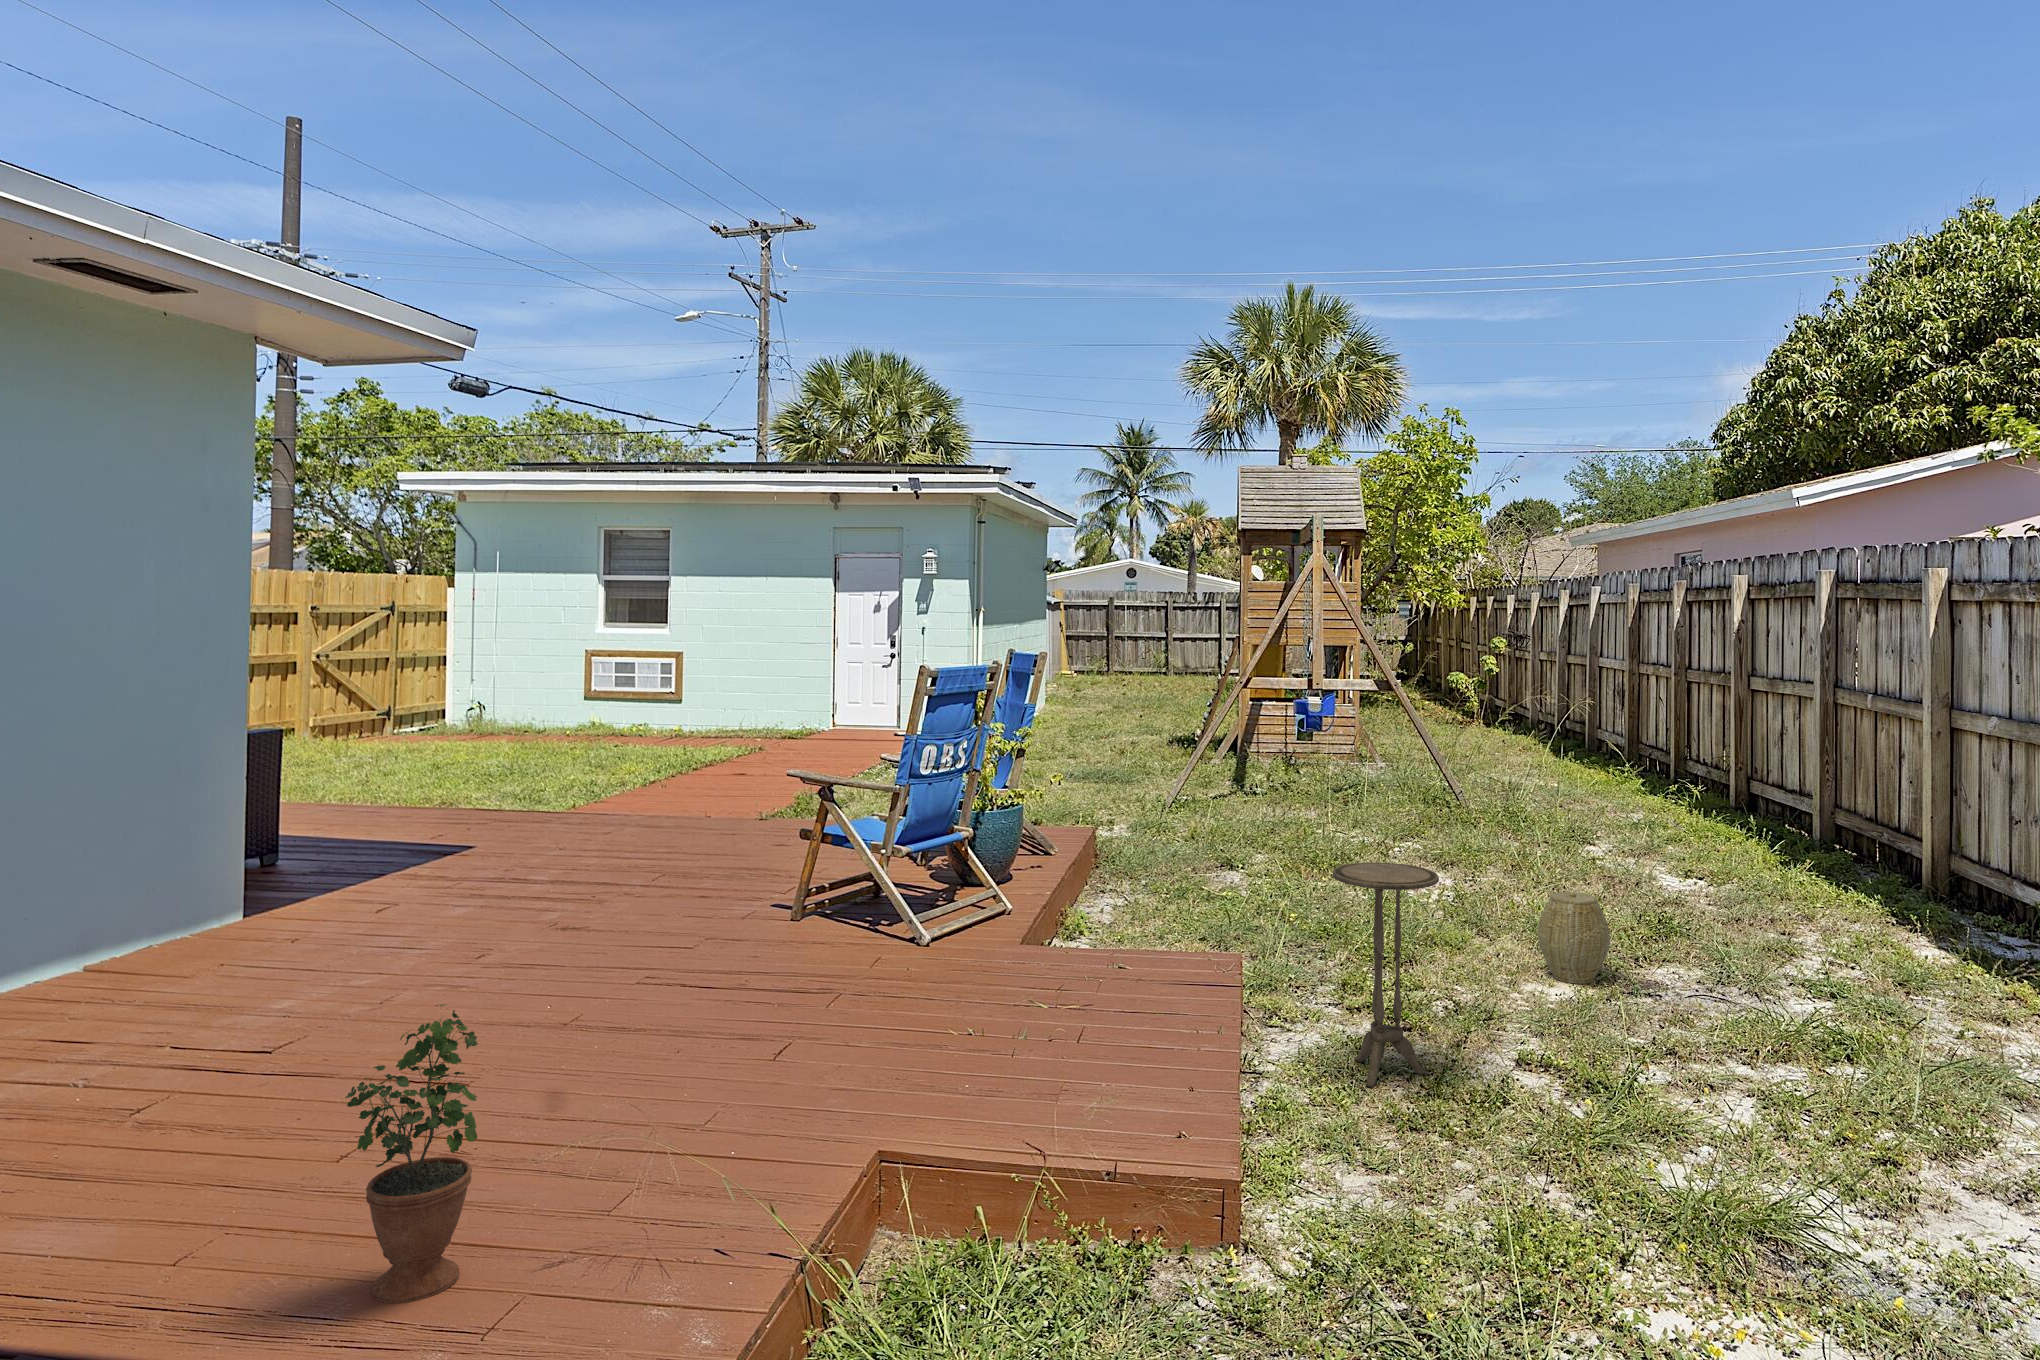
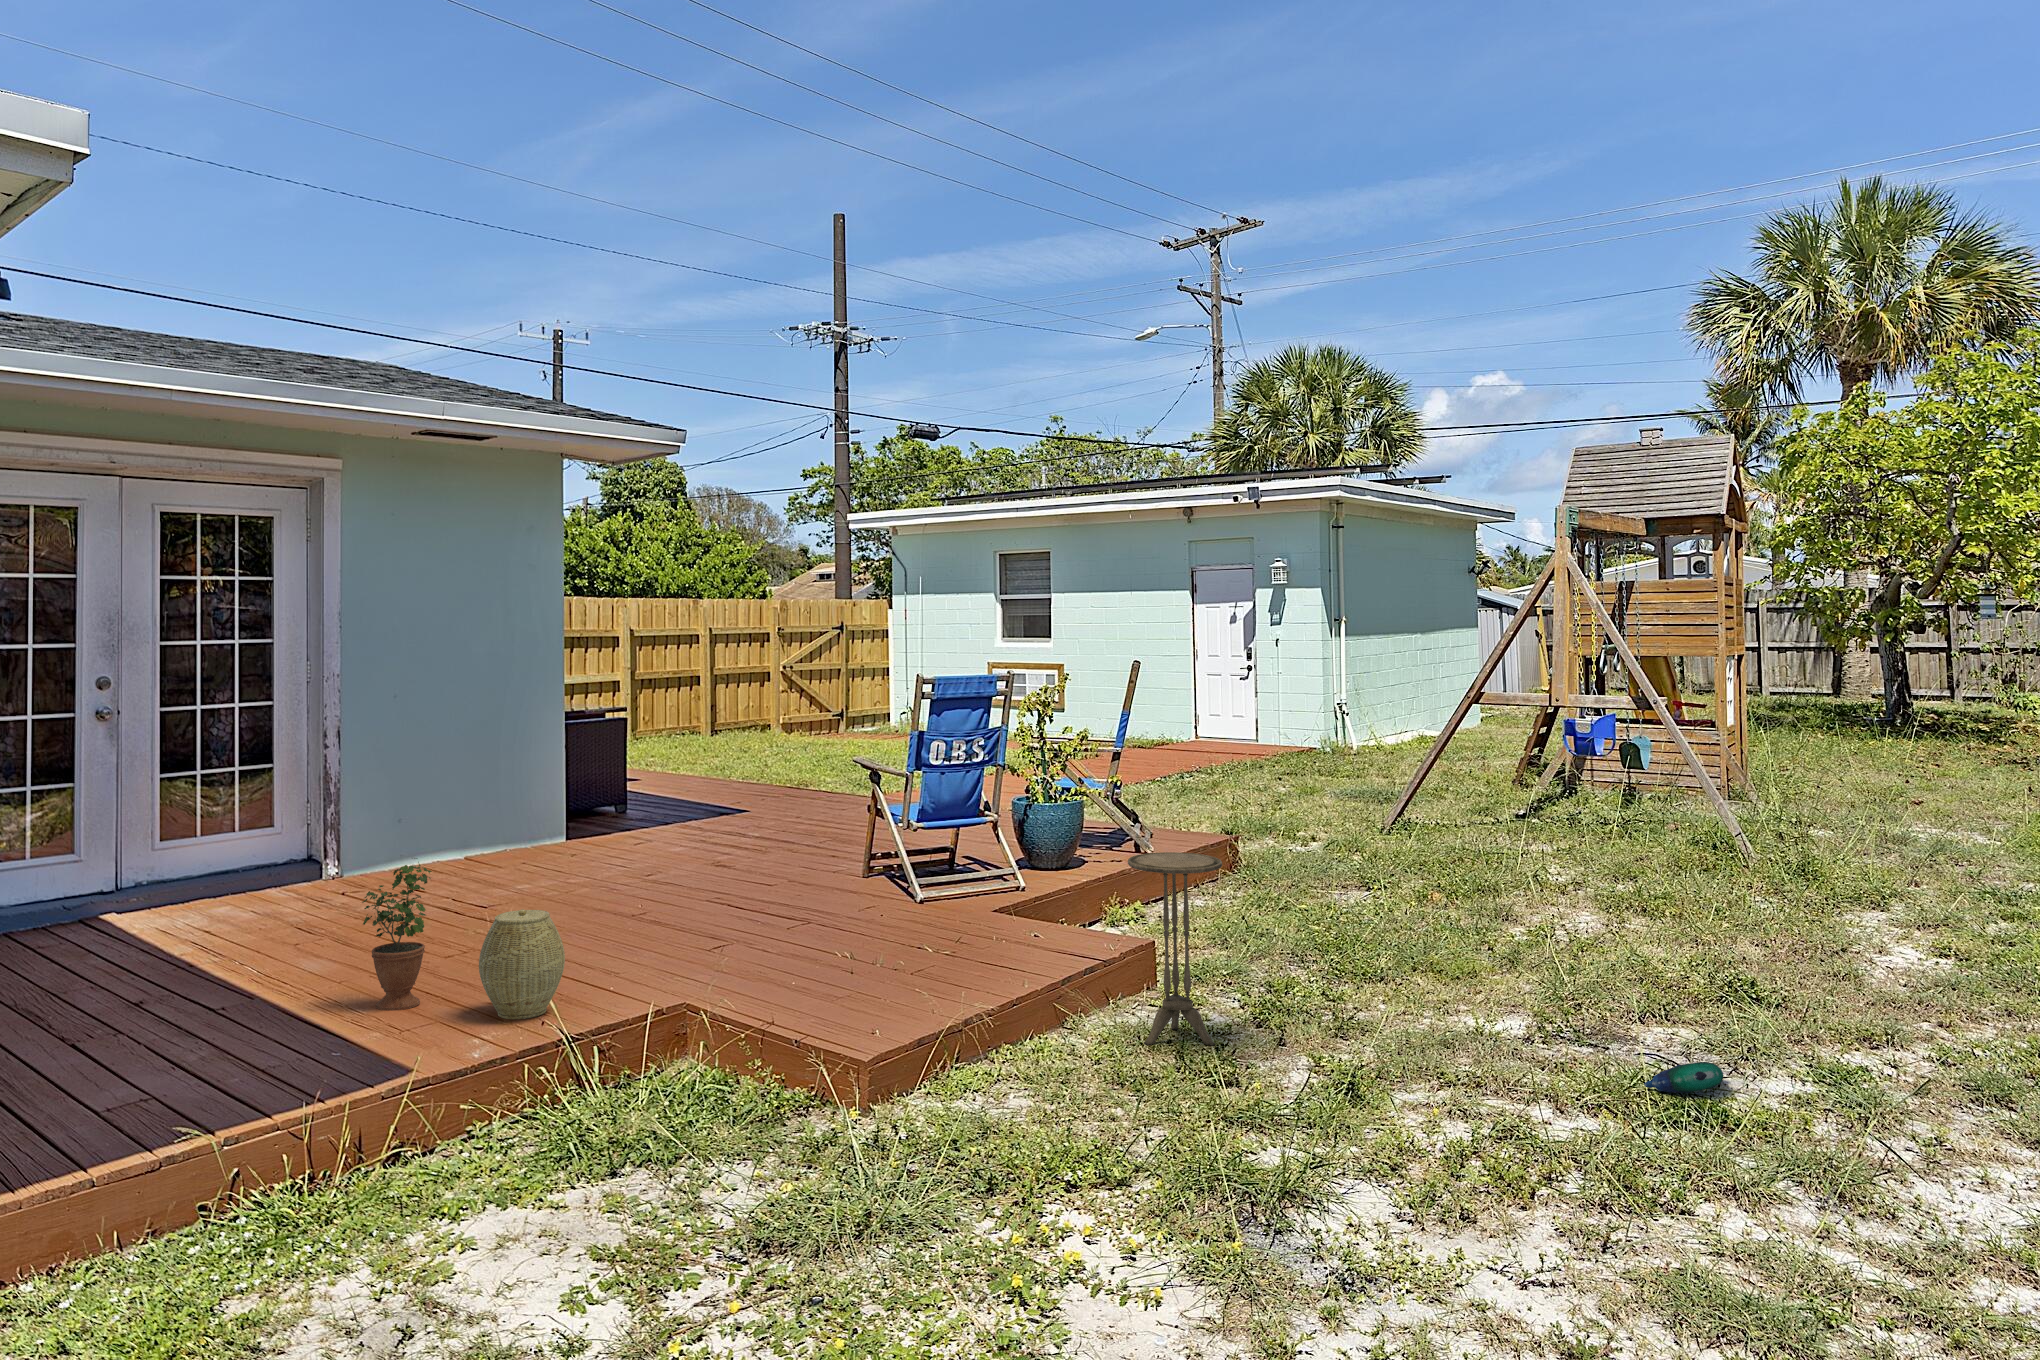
woven basket: present [1538,892,1610,984] -> present [479,909,565,1019]
plush toy: none [1797,1012,1851,1047] -> present [1644,1062,1723,1093]

